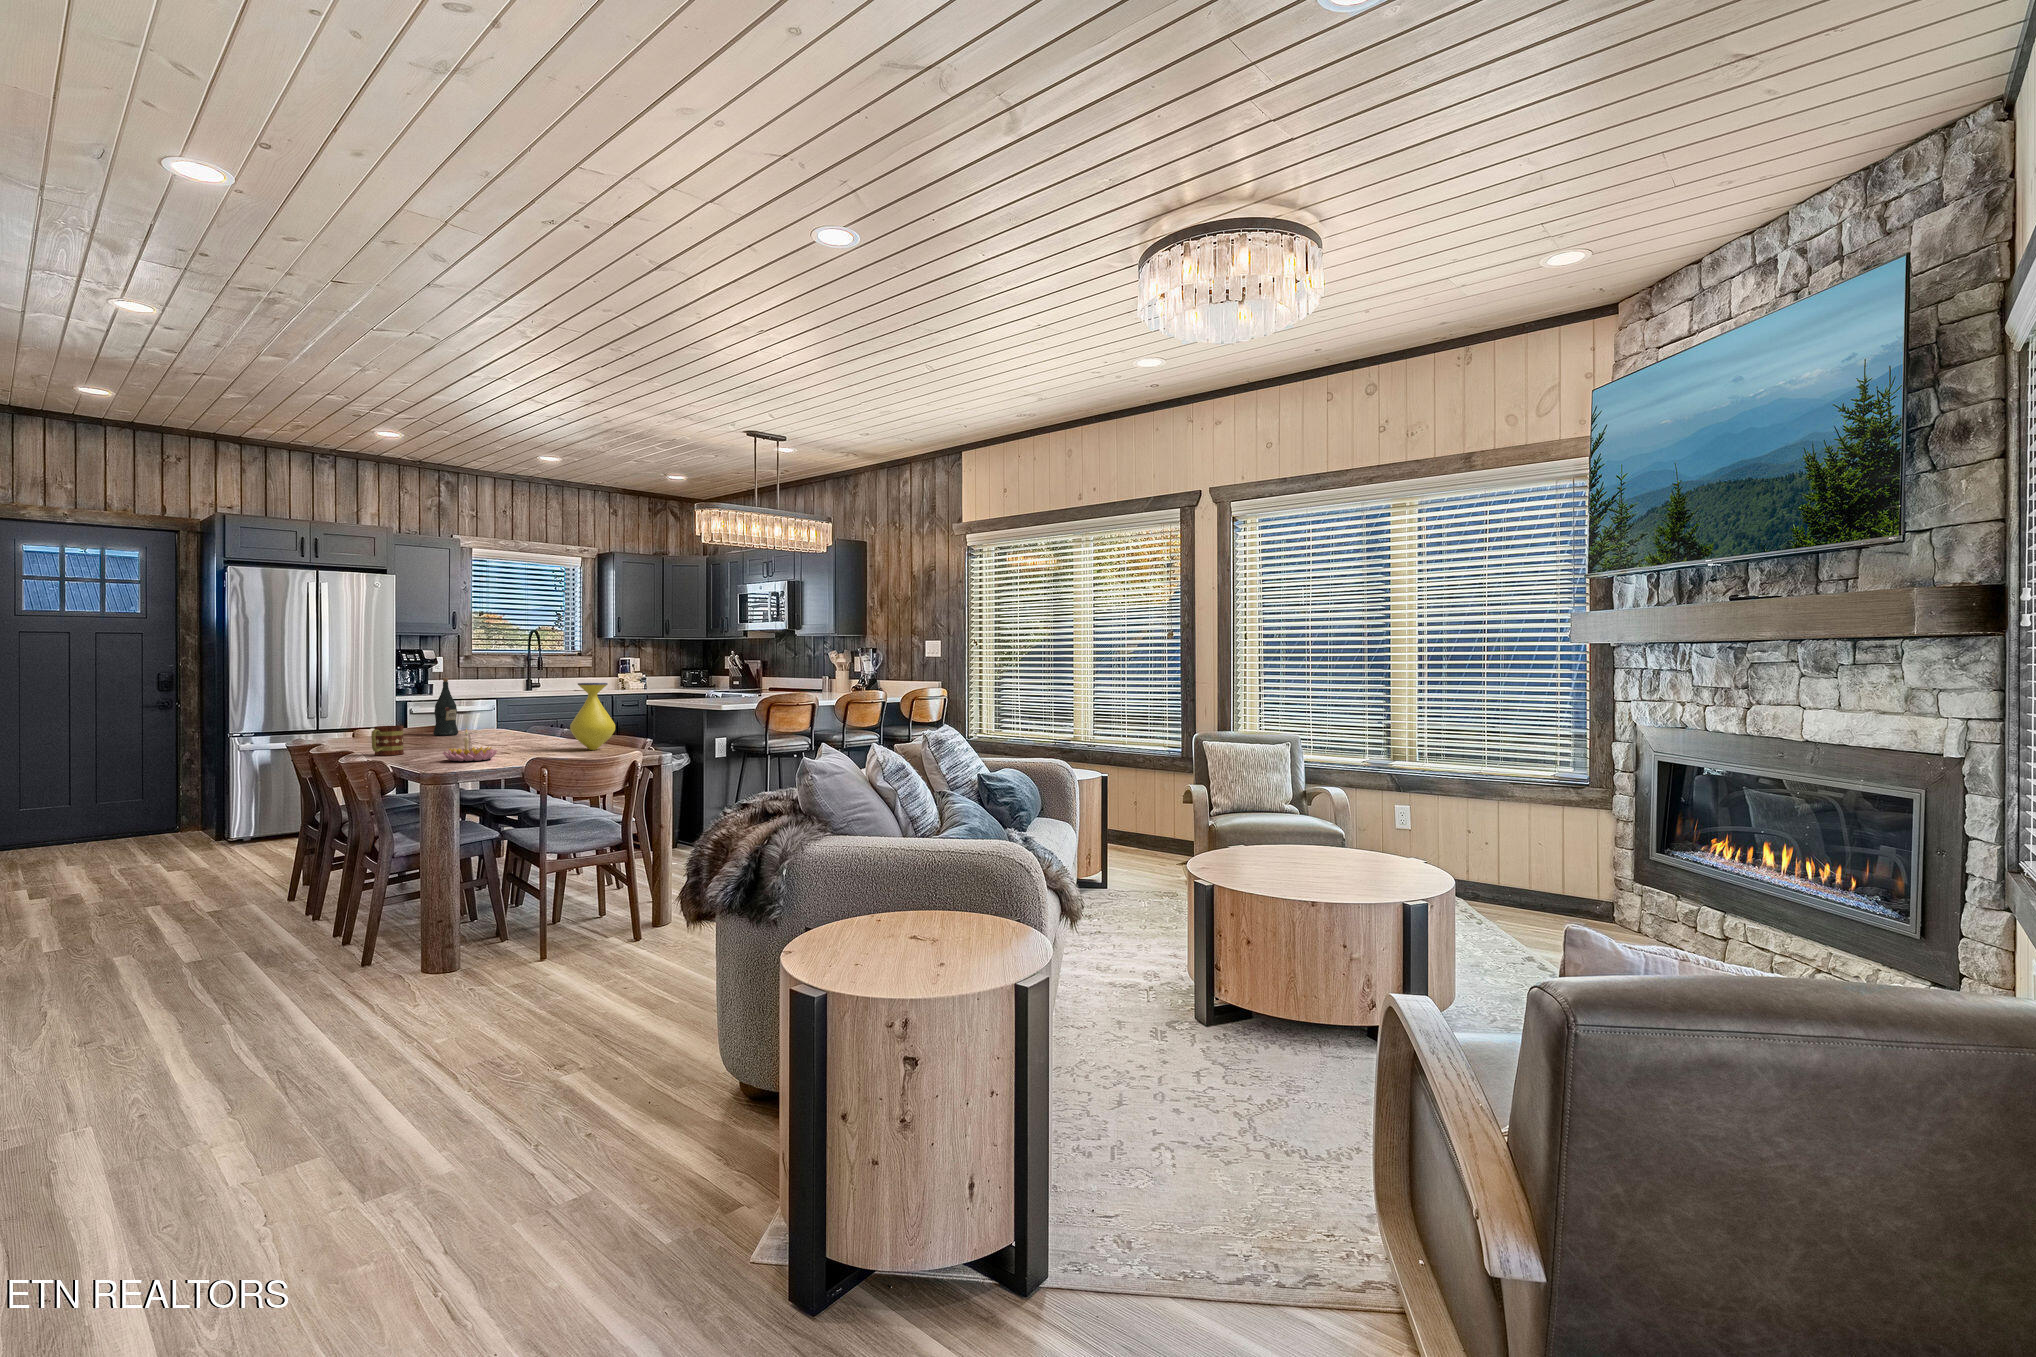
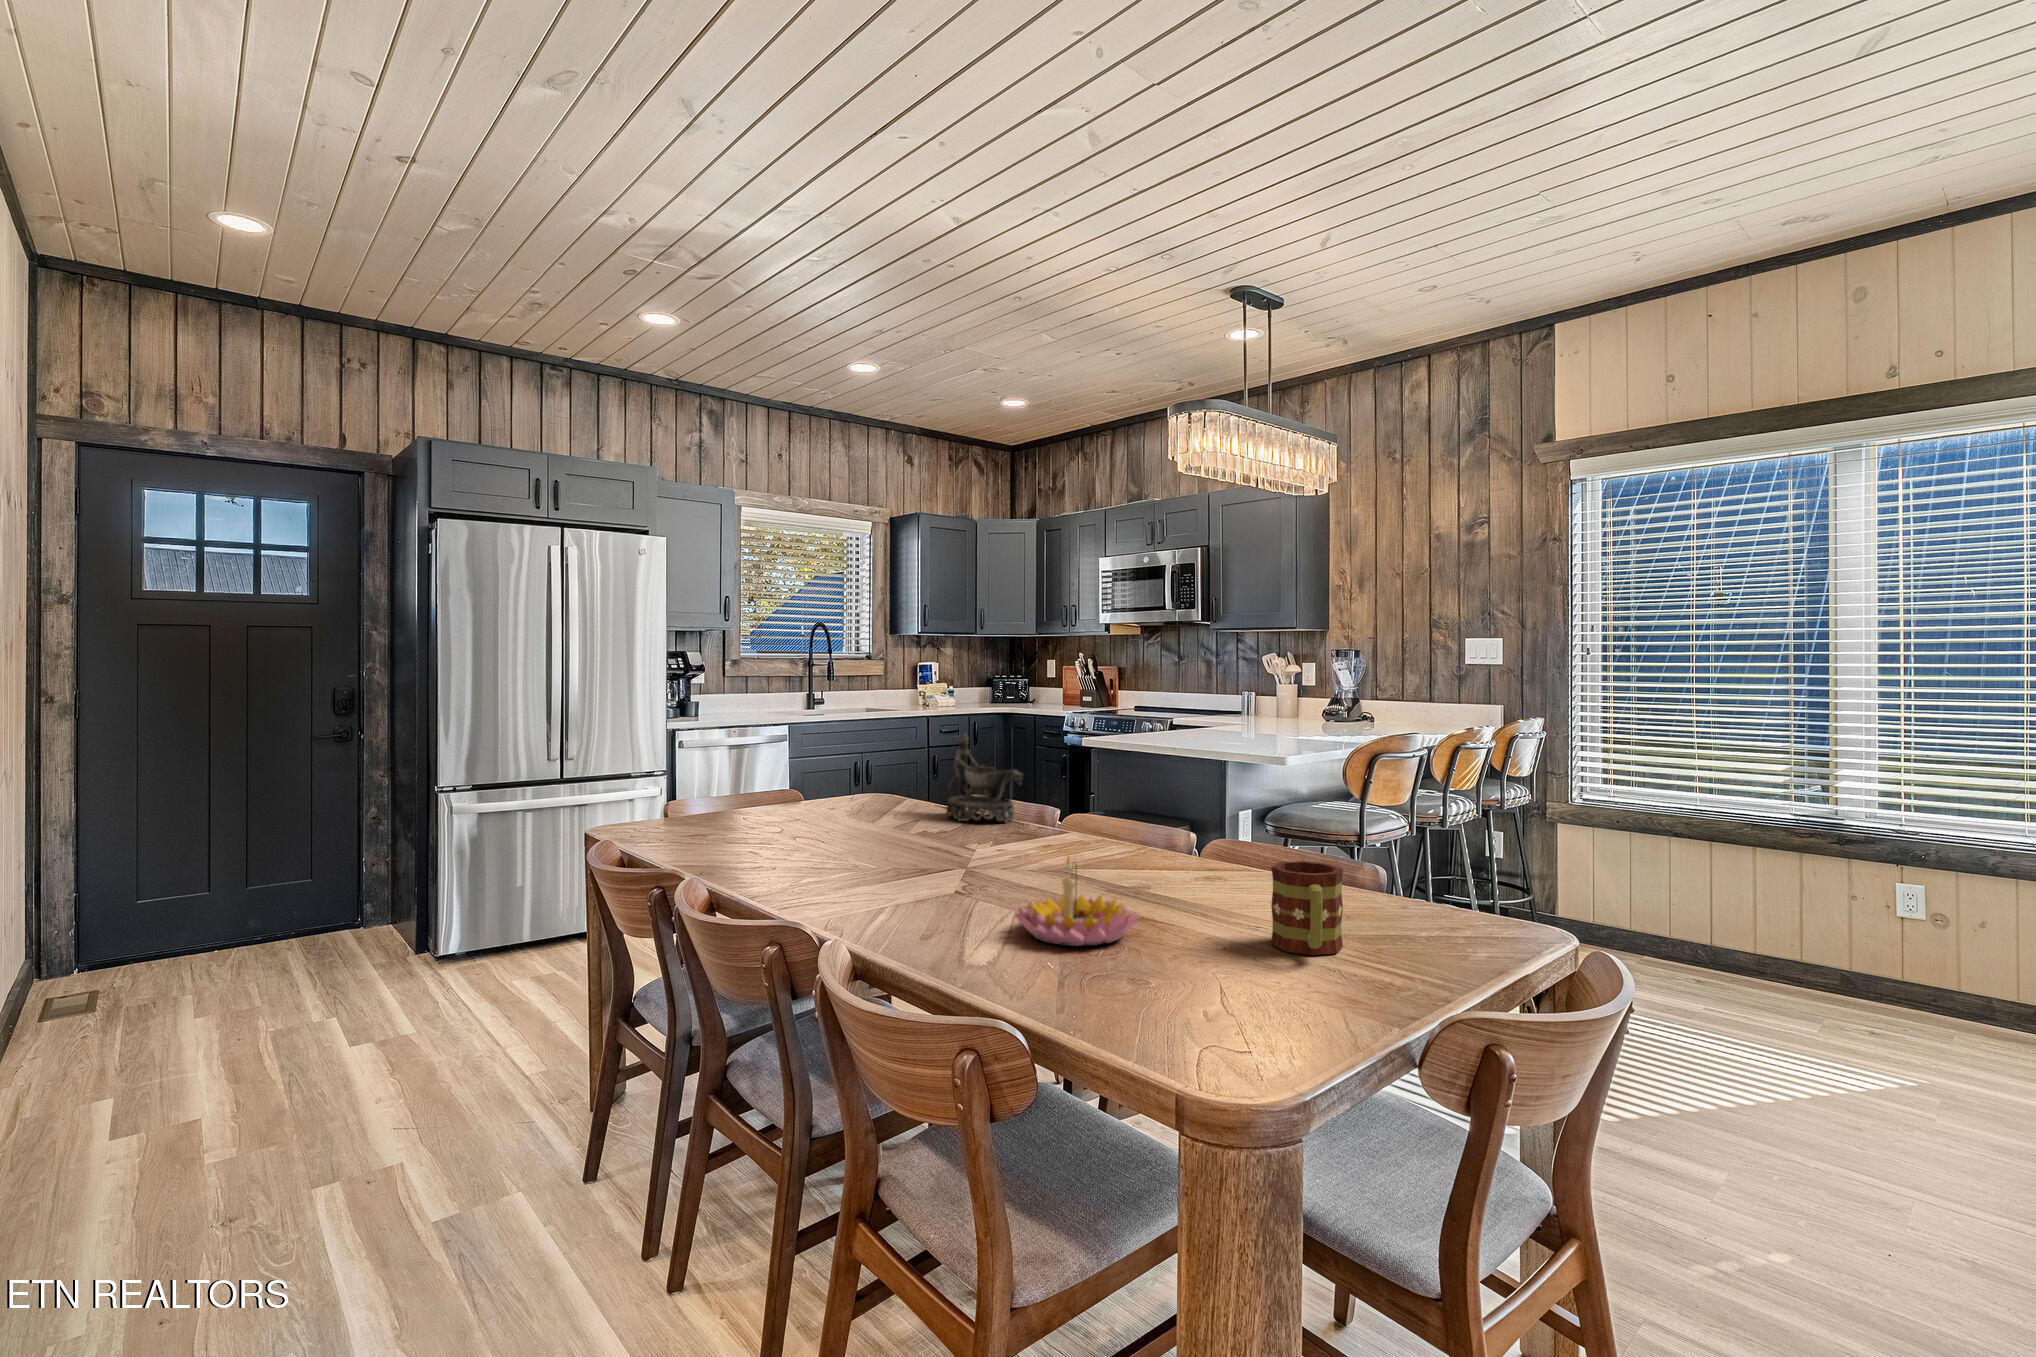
wine bottle: present [433,678,458,735] -> none [801,704,841,810]
vase: present [570,683,615,750] -> none [1192,726,1286,879]
decorative bowl: none [507,693,545,738] -> present [946,734,1023,822]
mug: present [371,726,404,756] -> present [1271,861,1343,955]

